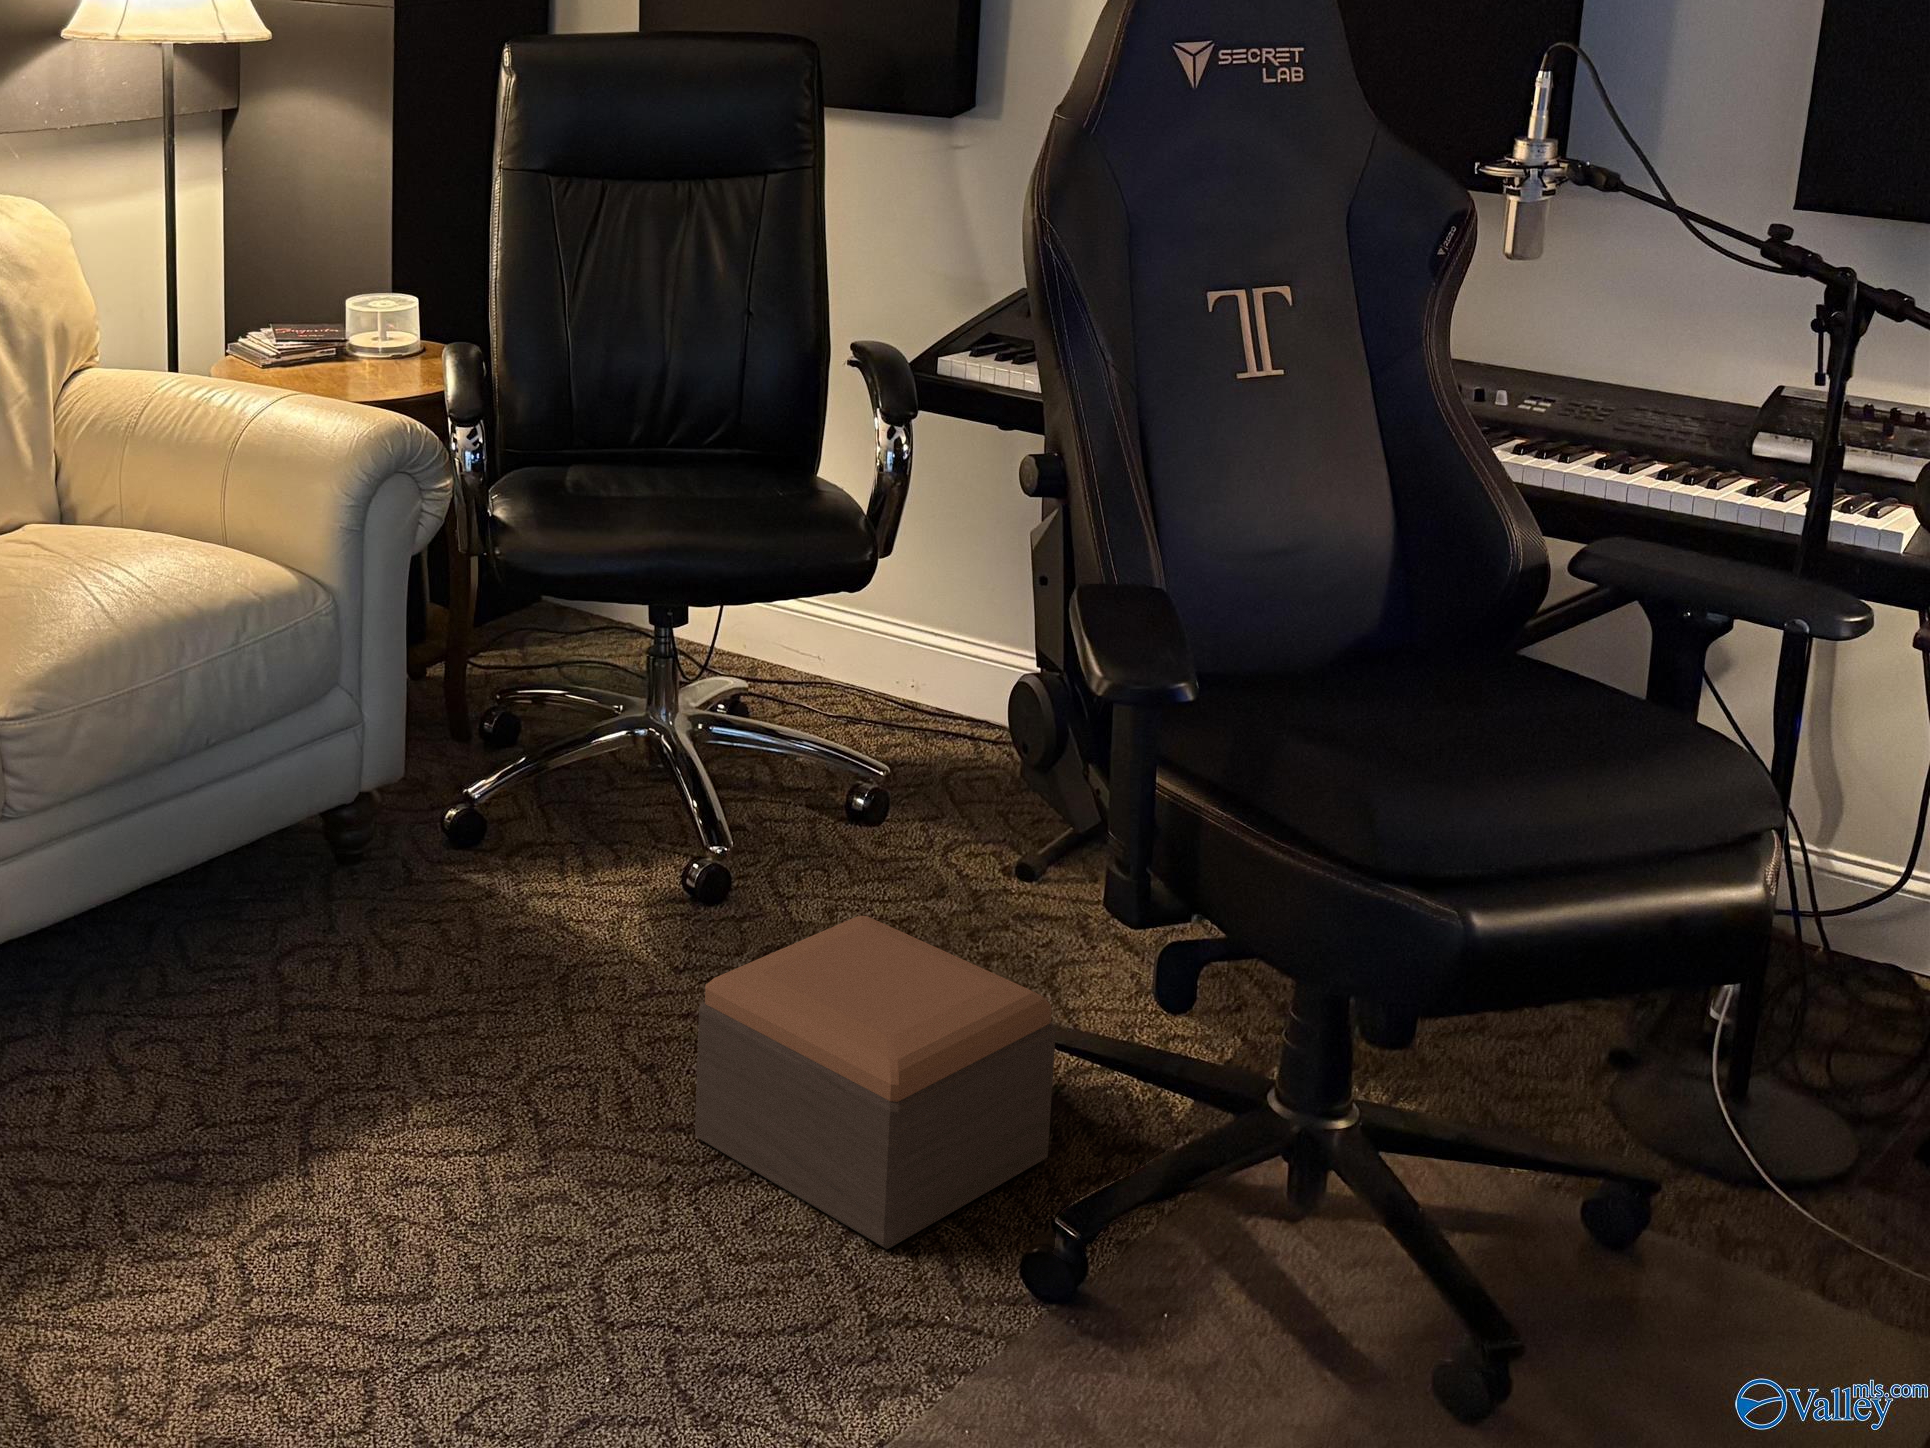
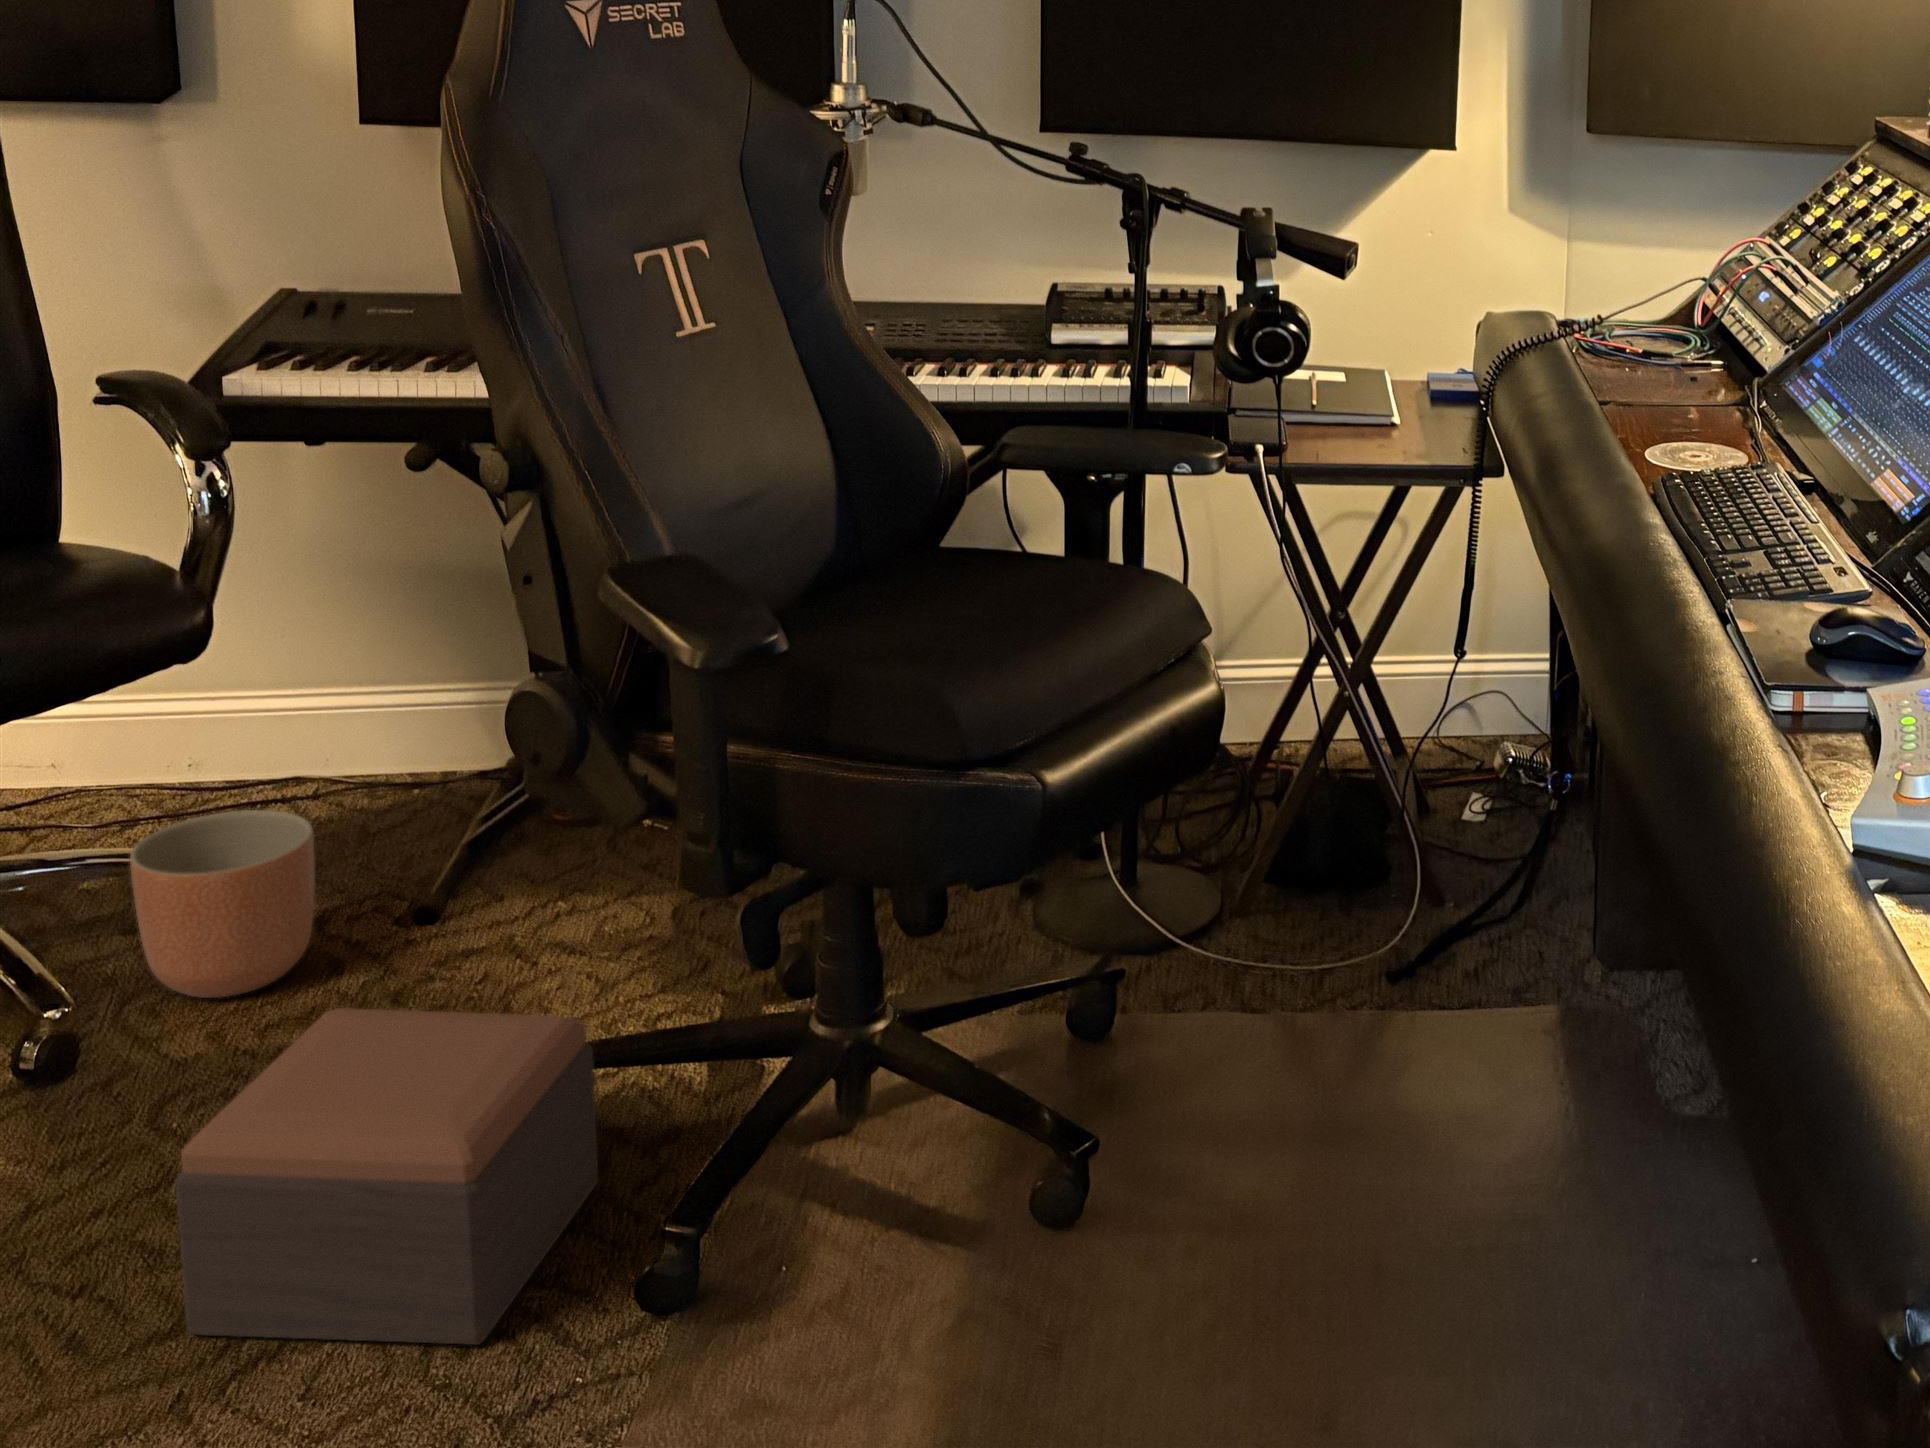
planter: none [796,727,936,885] -> present [130,810,315,998]

